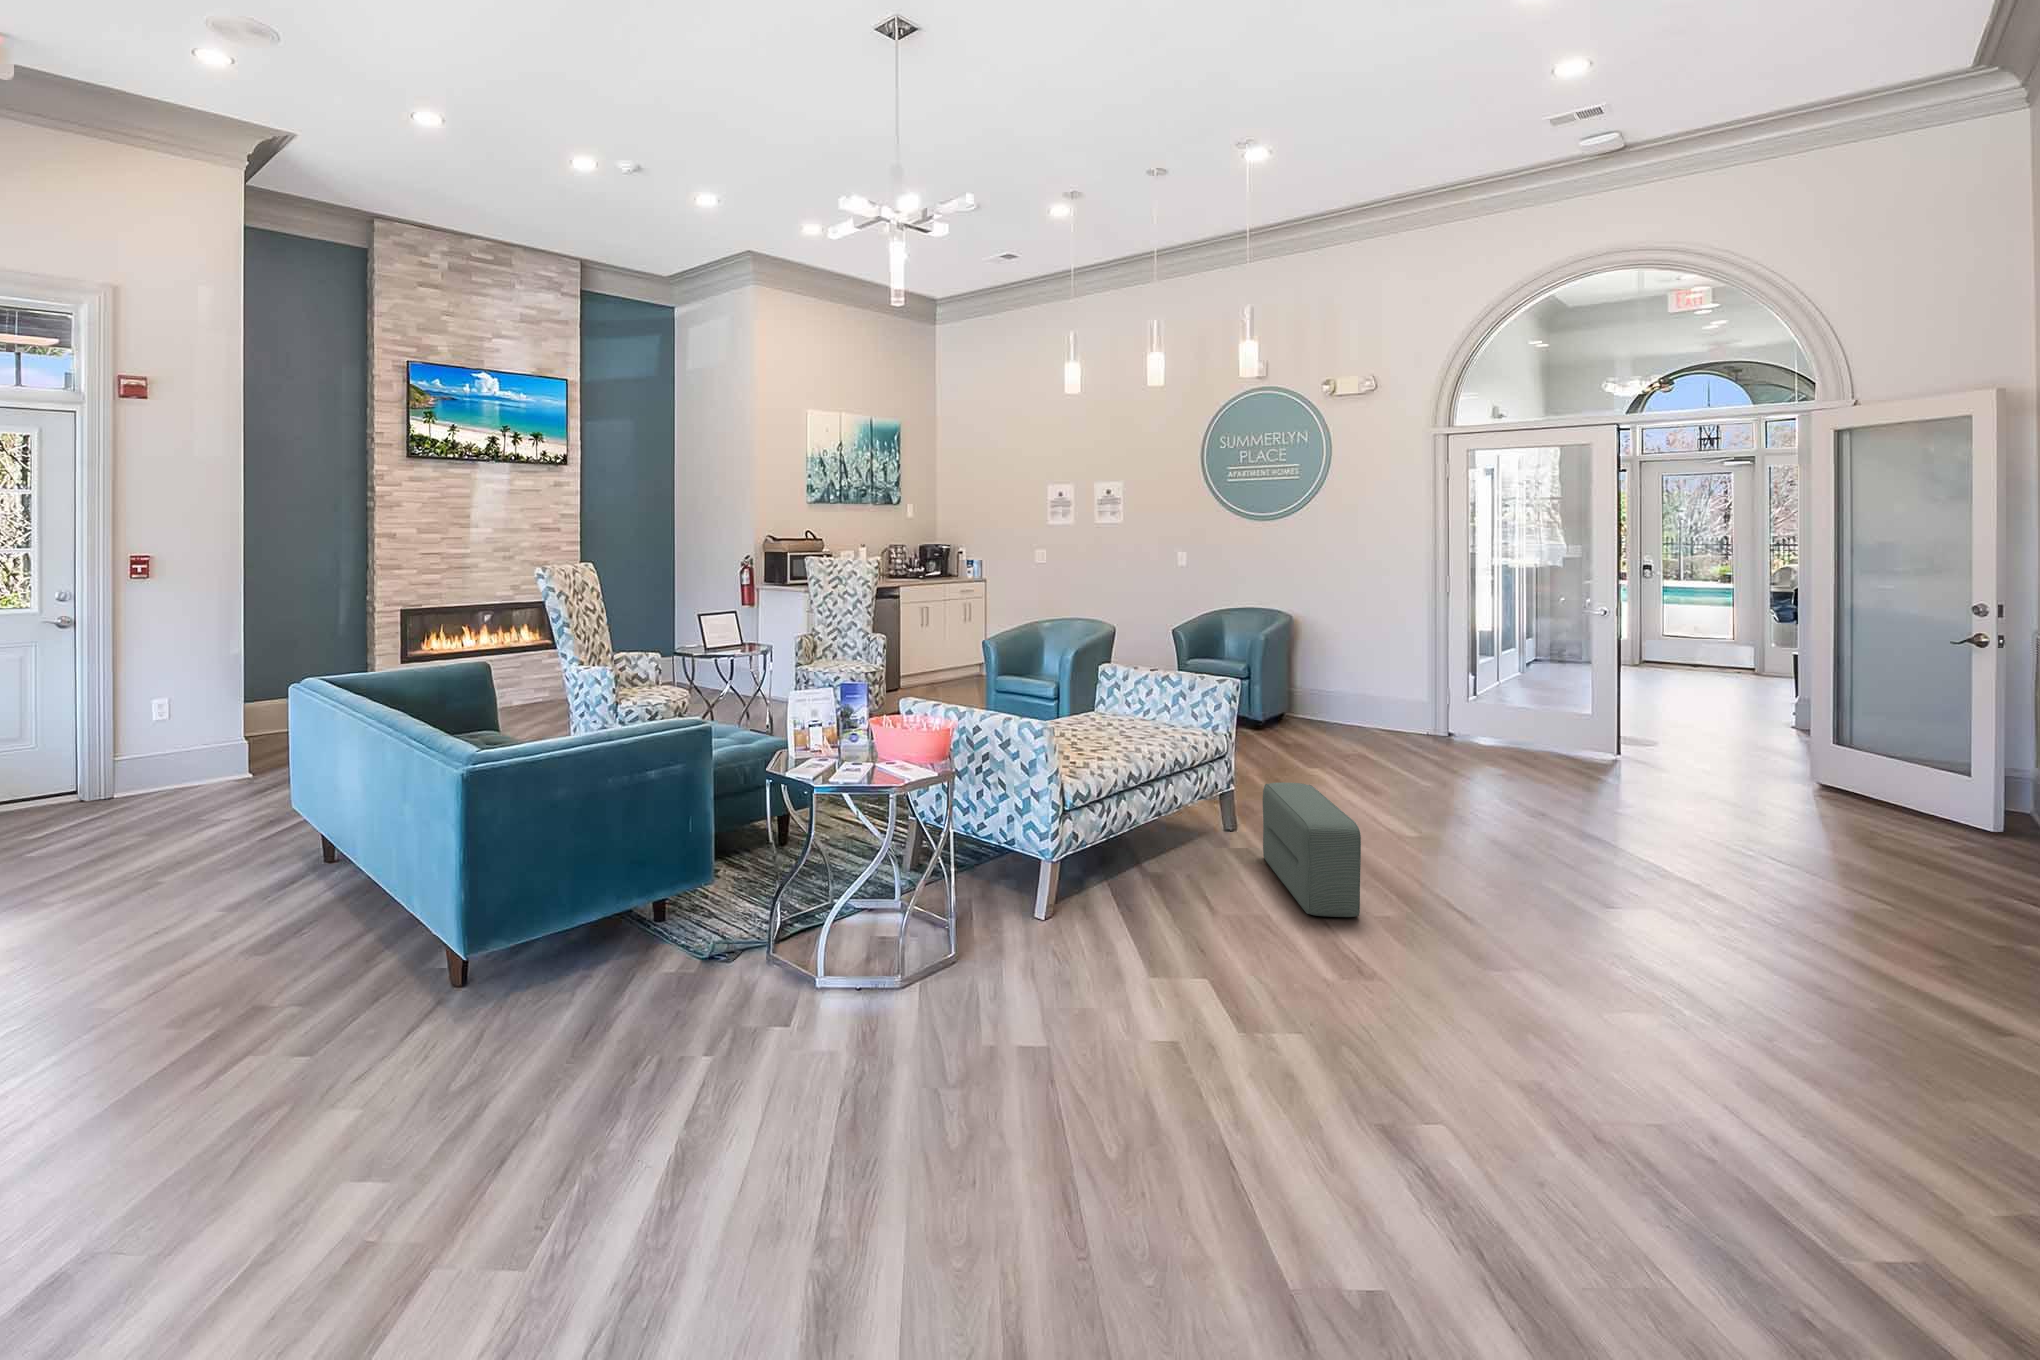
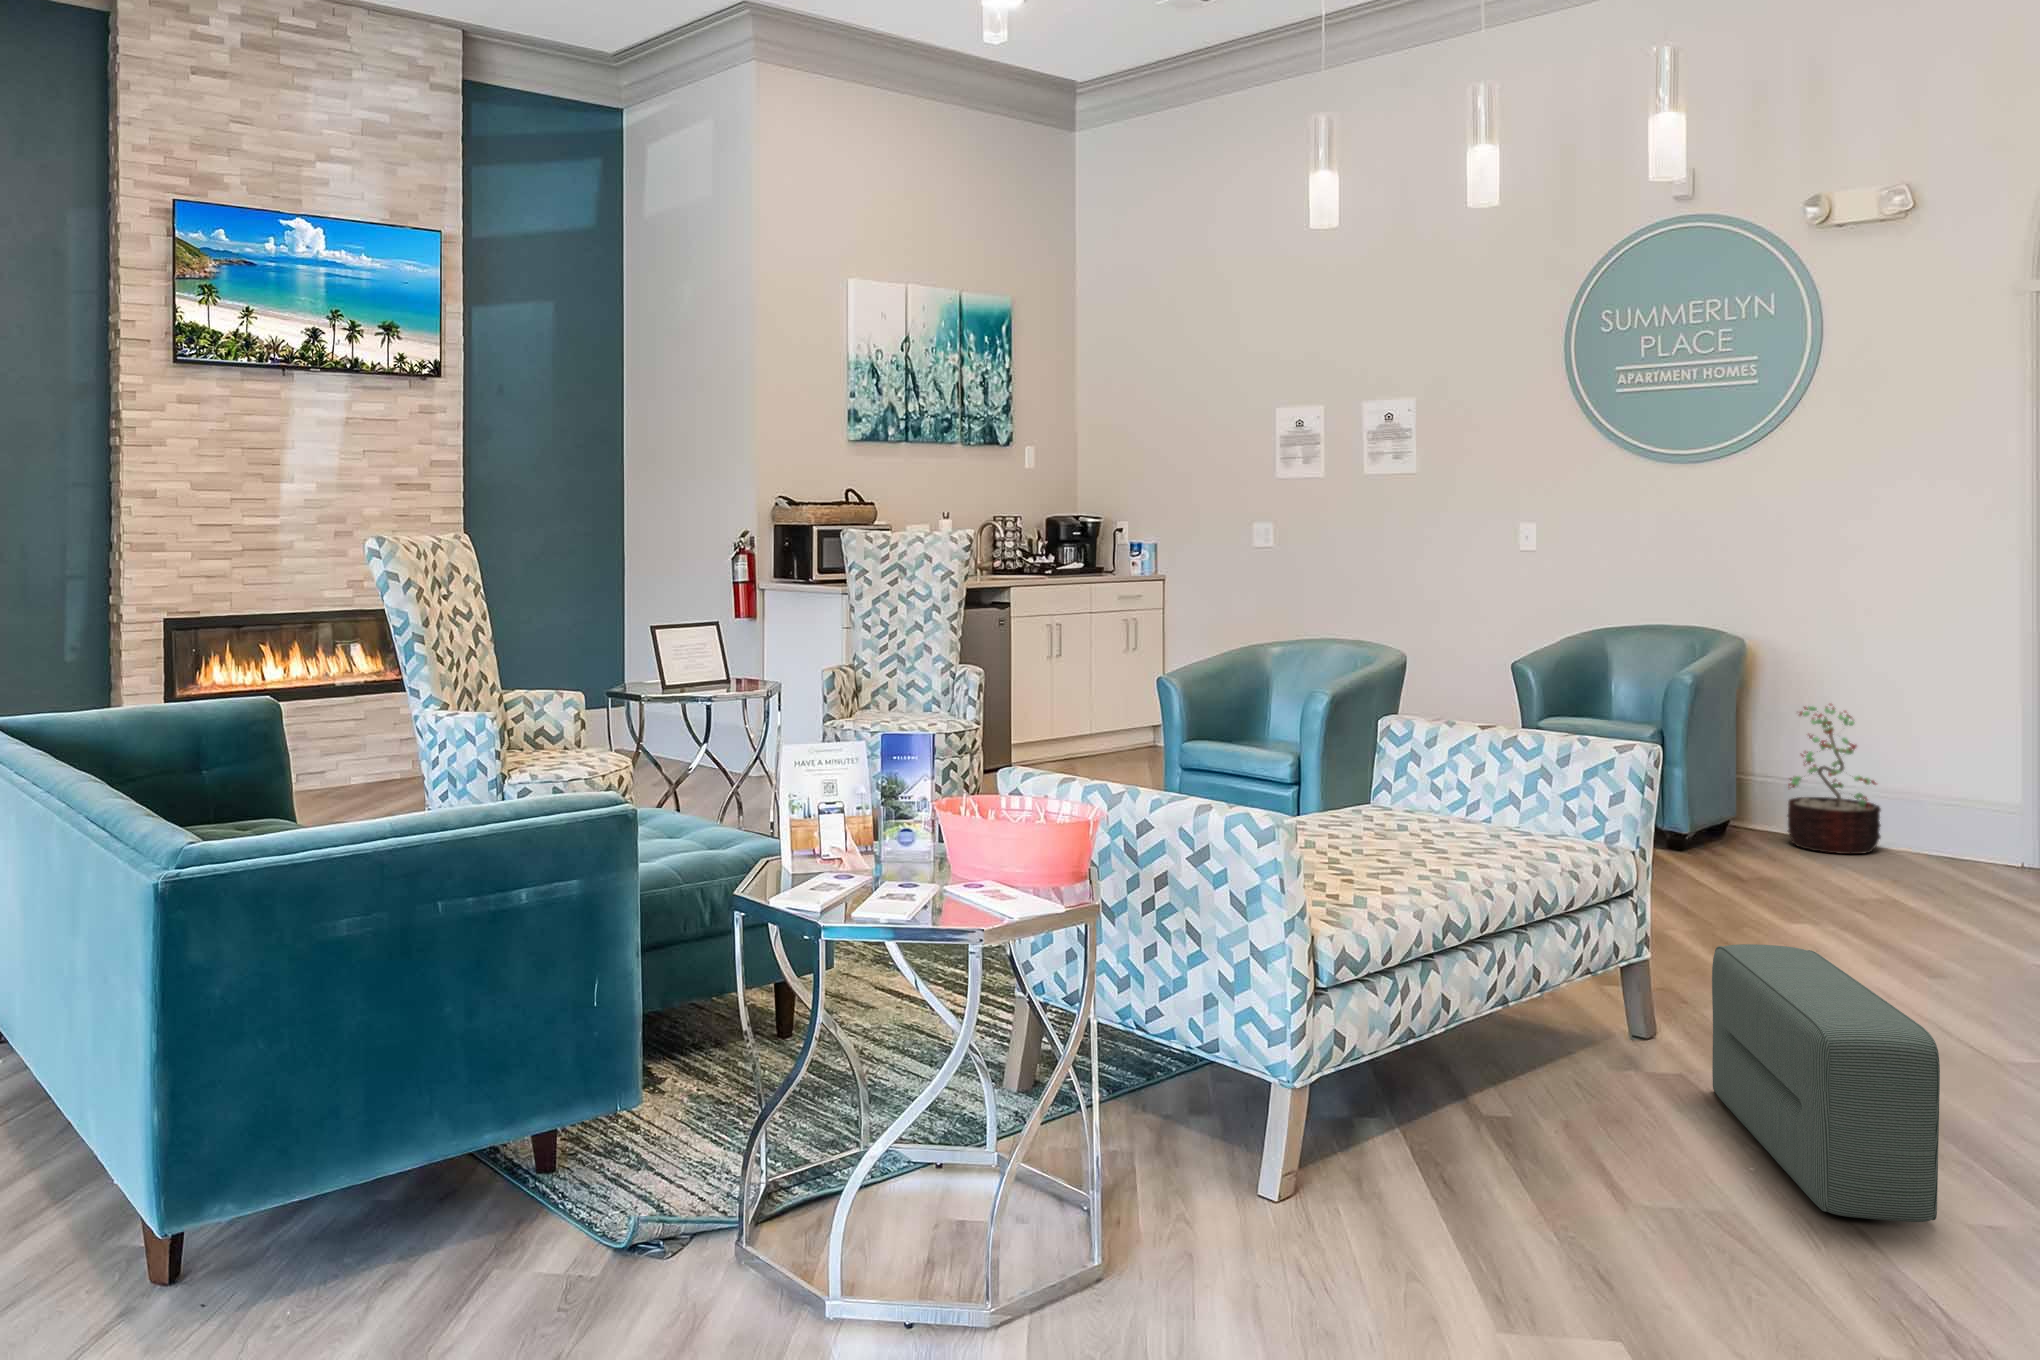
decorative plant: none [1319,651,1367,732] -> present [1787,704,1881,854]

